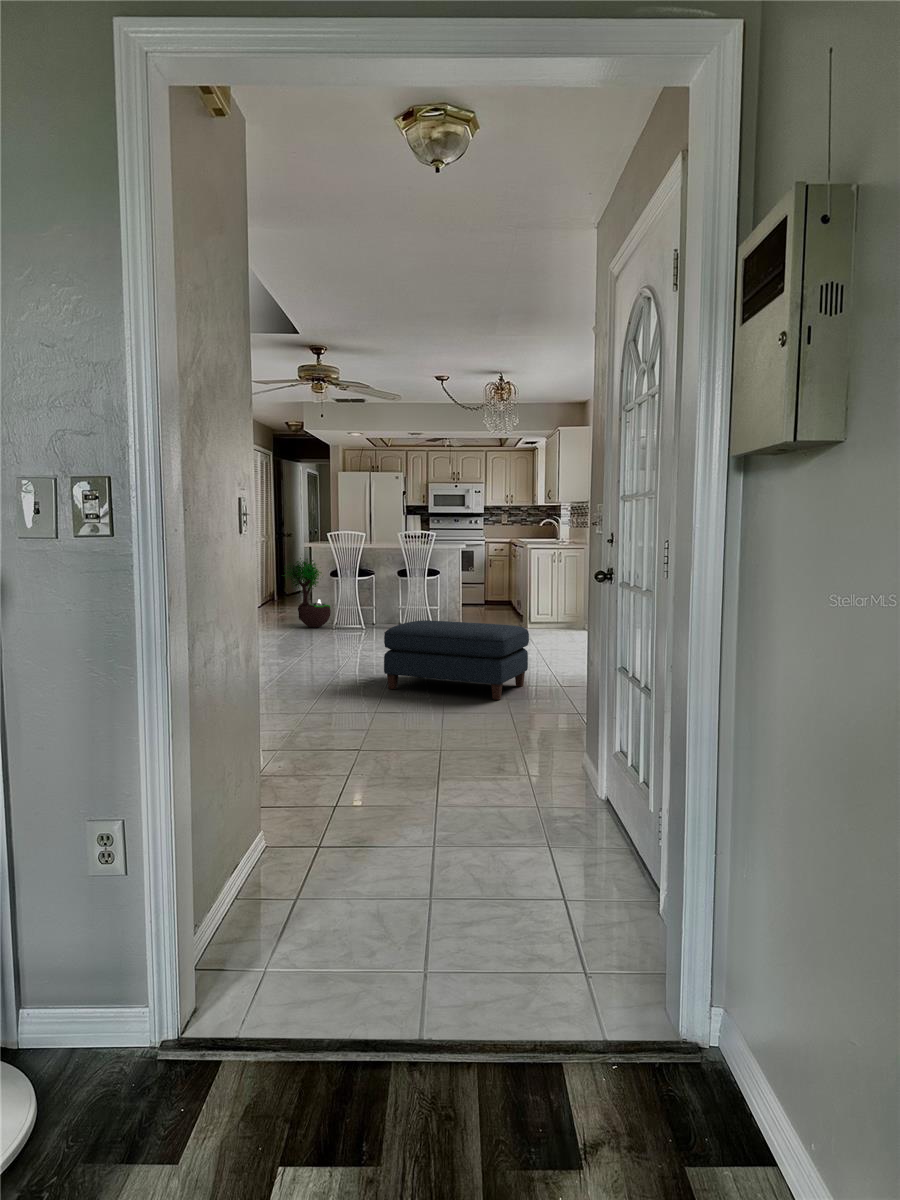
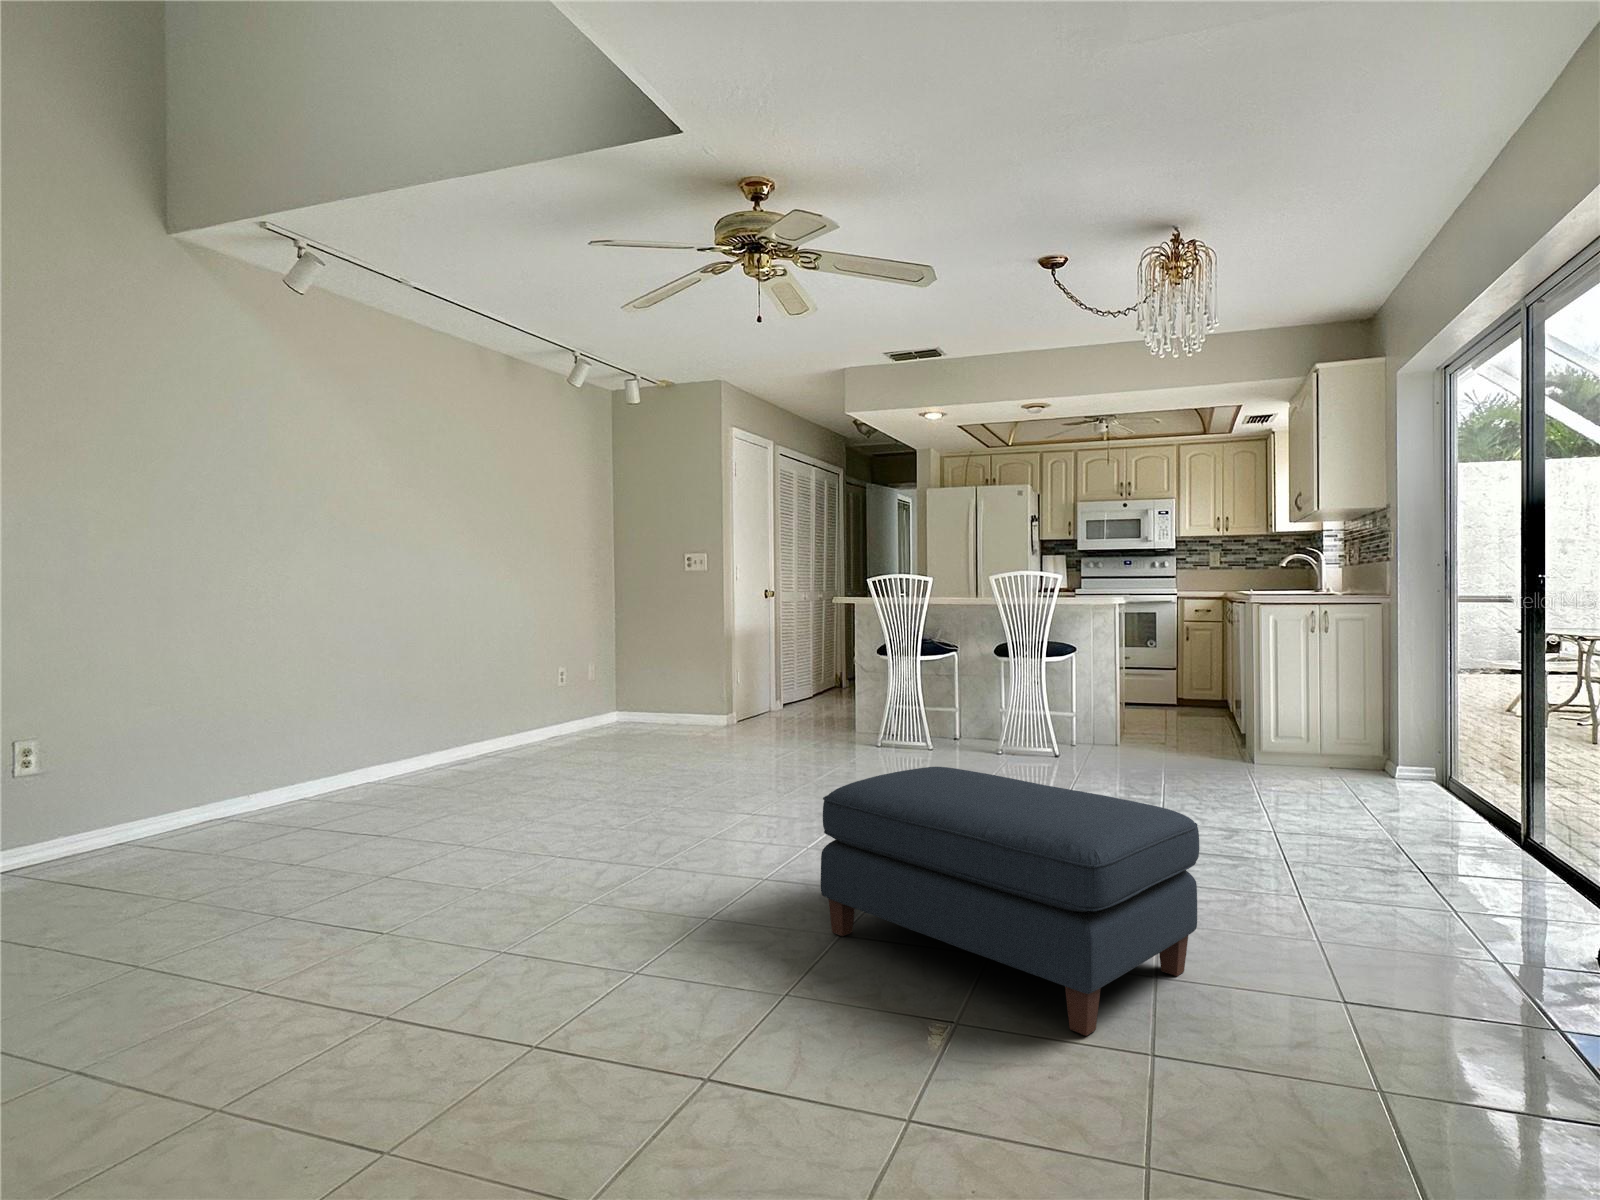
potted tree: present [284,558,331,628] -> none [800,614,879,737]

